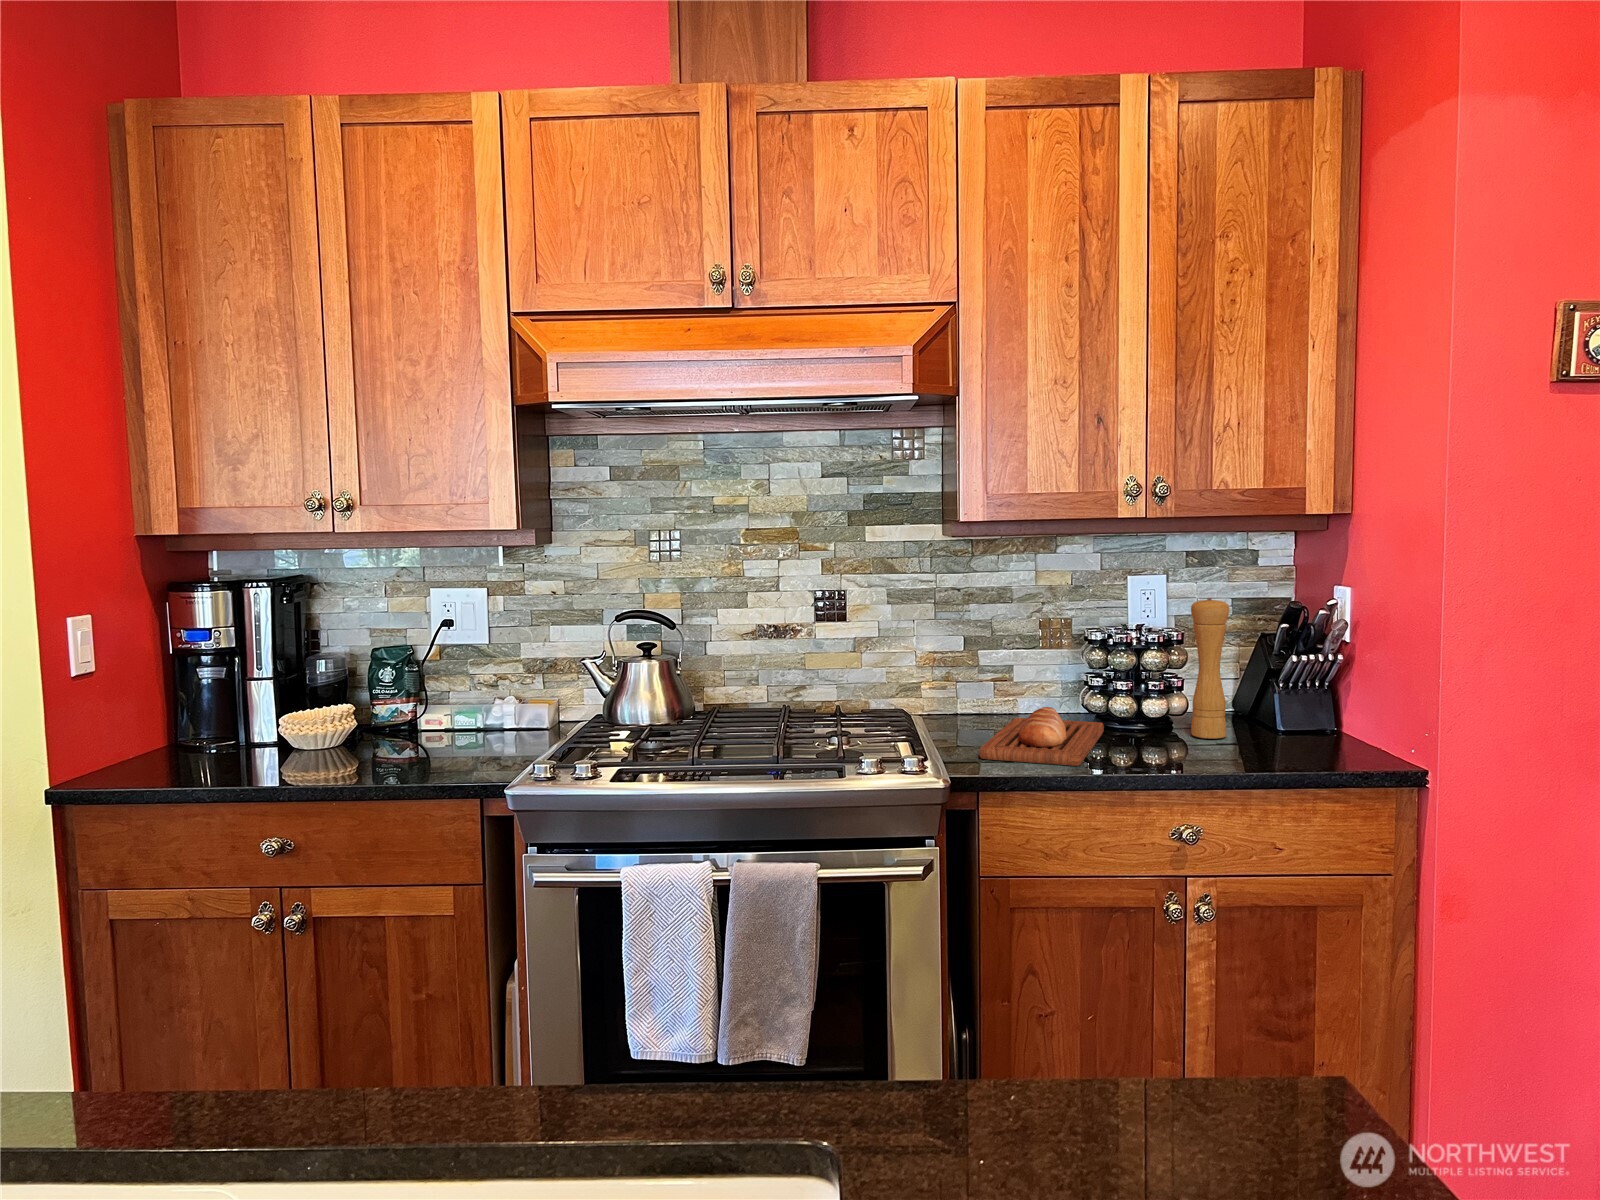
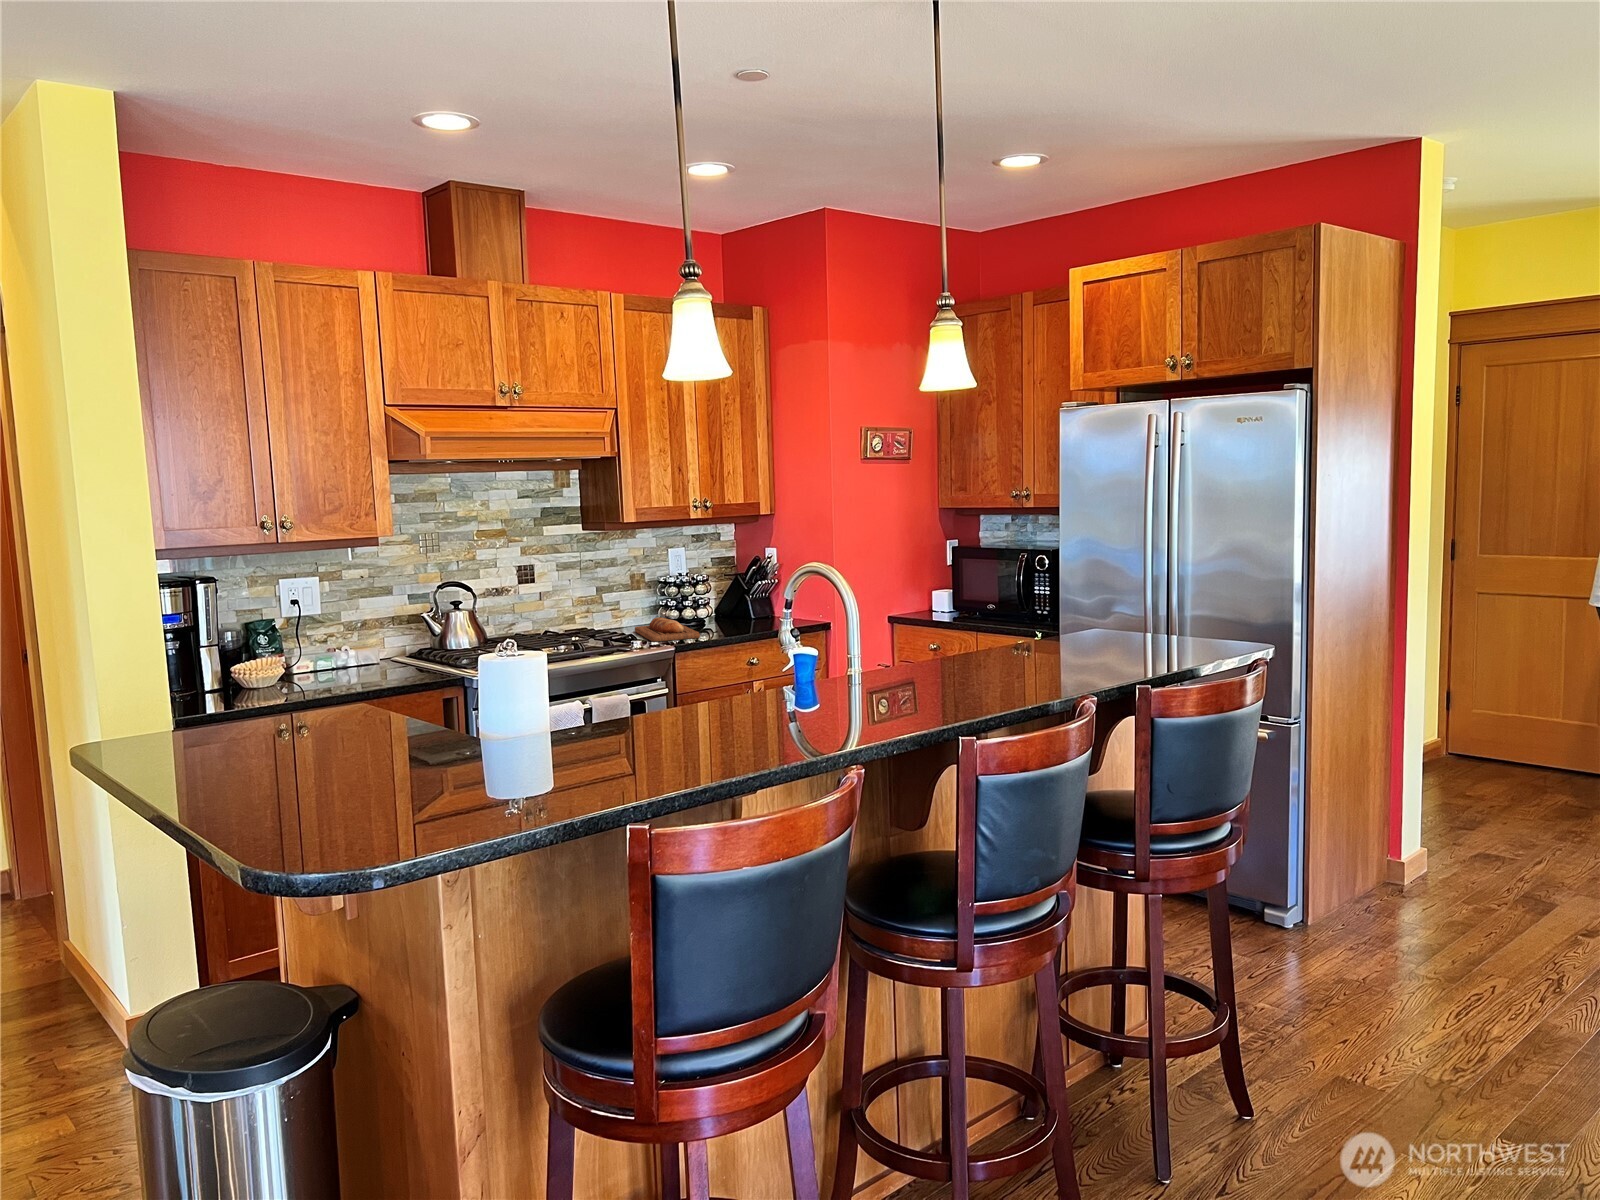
pepper mill: present [1191,598,1229,739] -> none [716,557,735,625]

